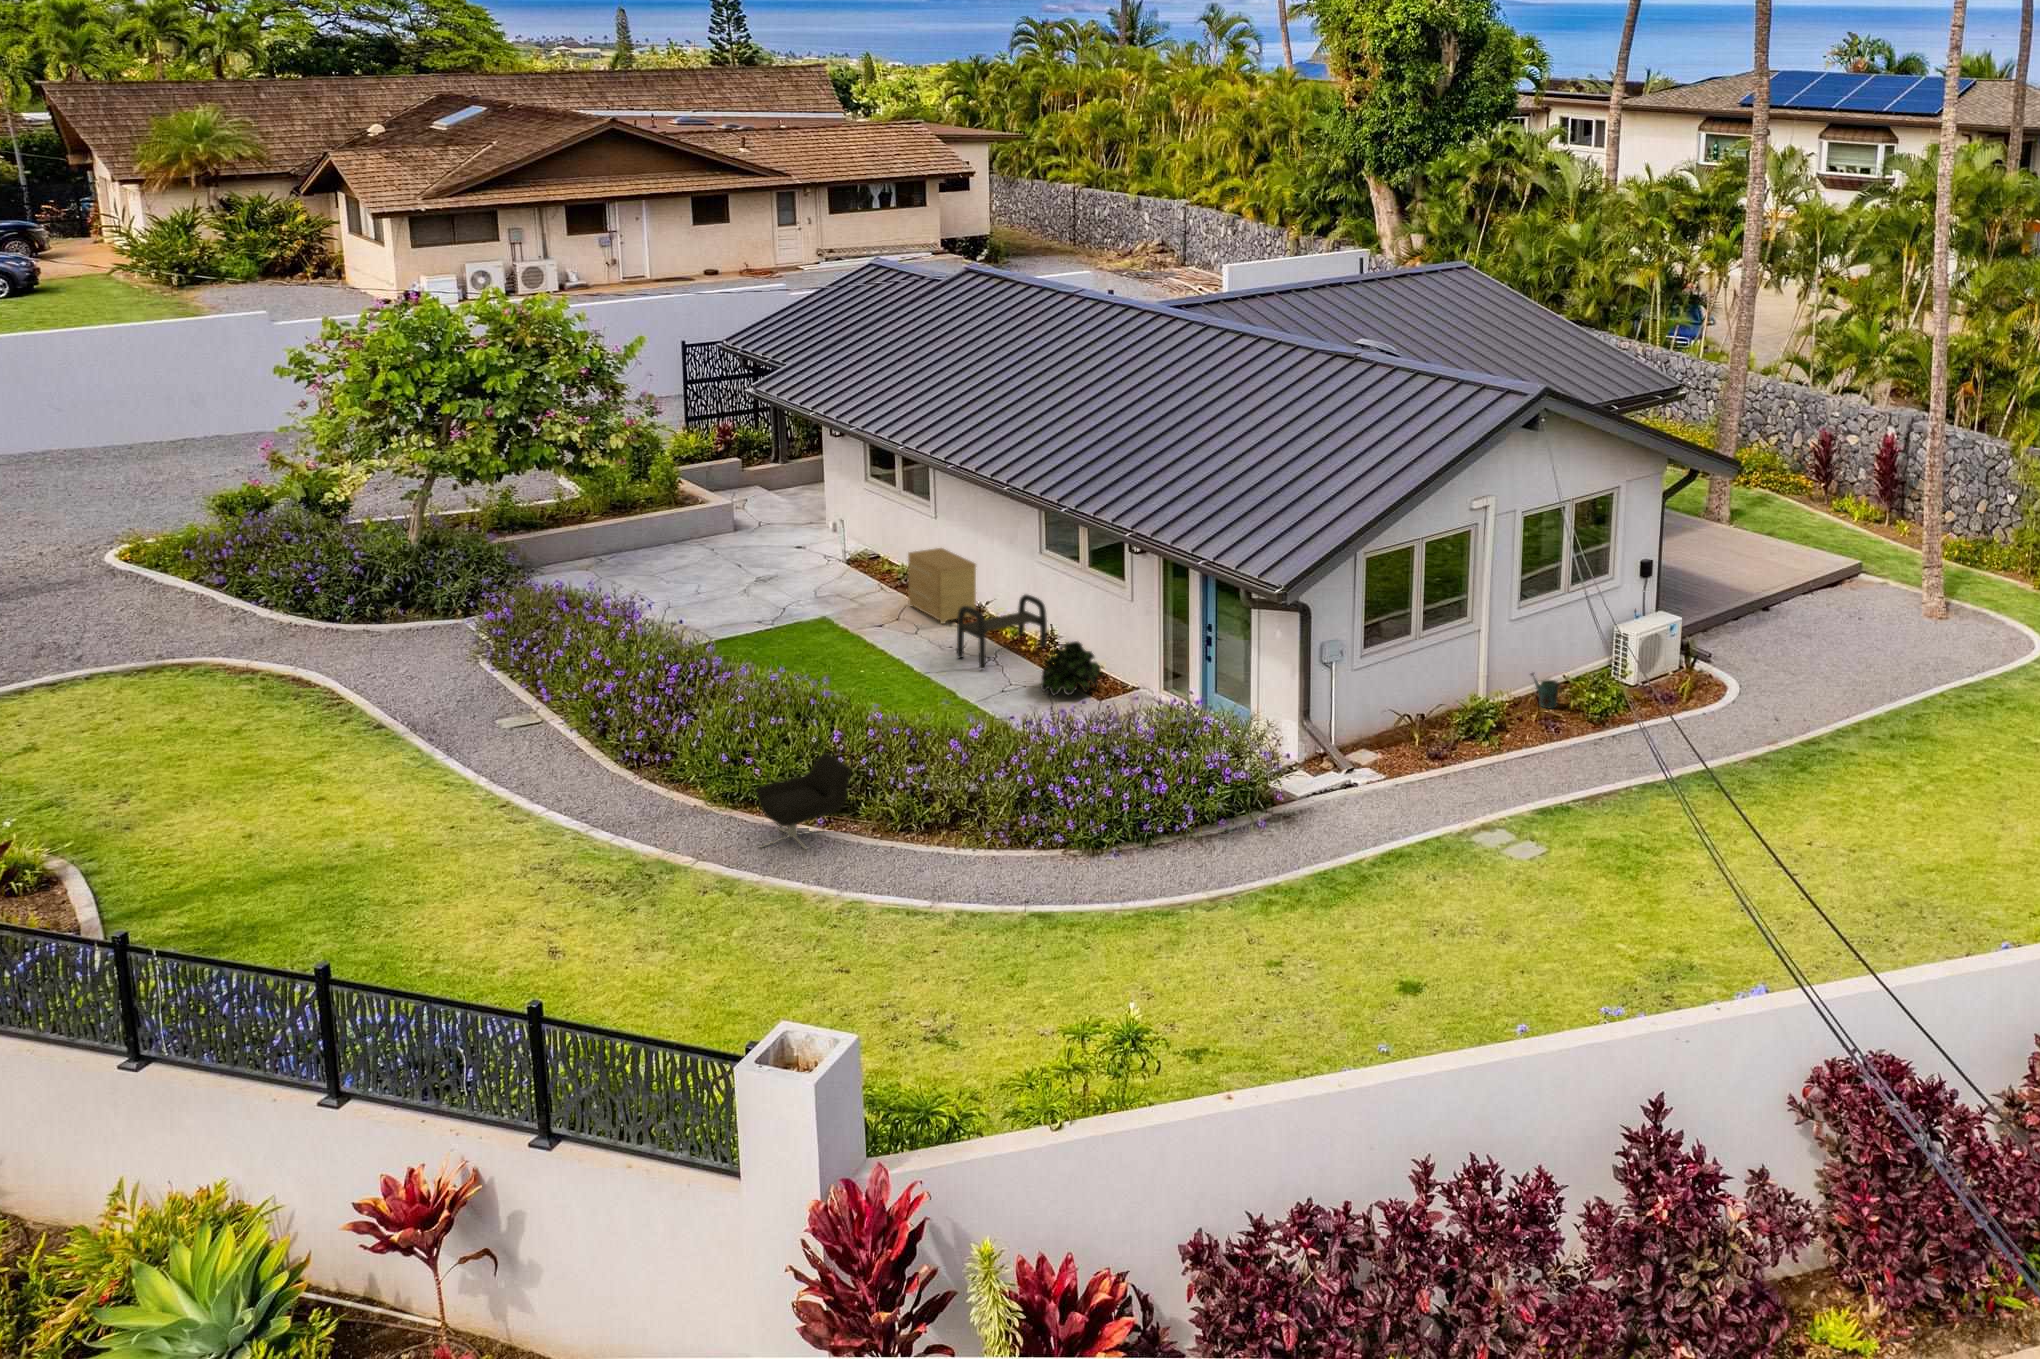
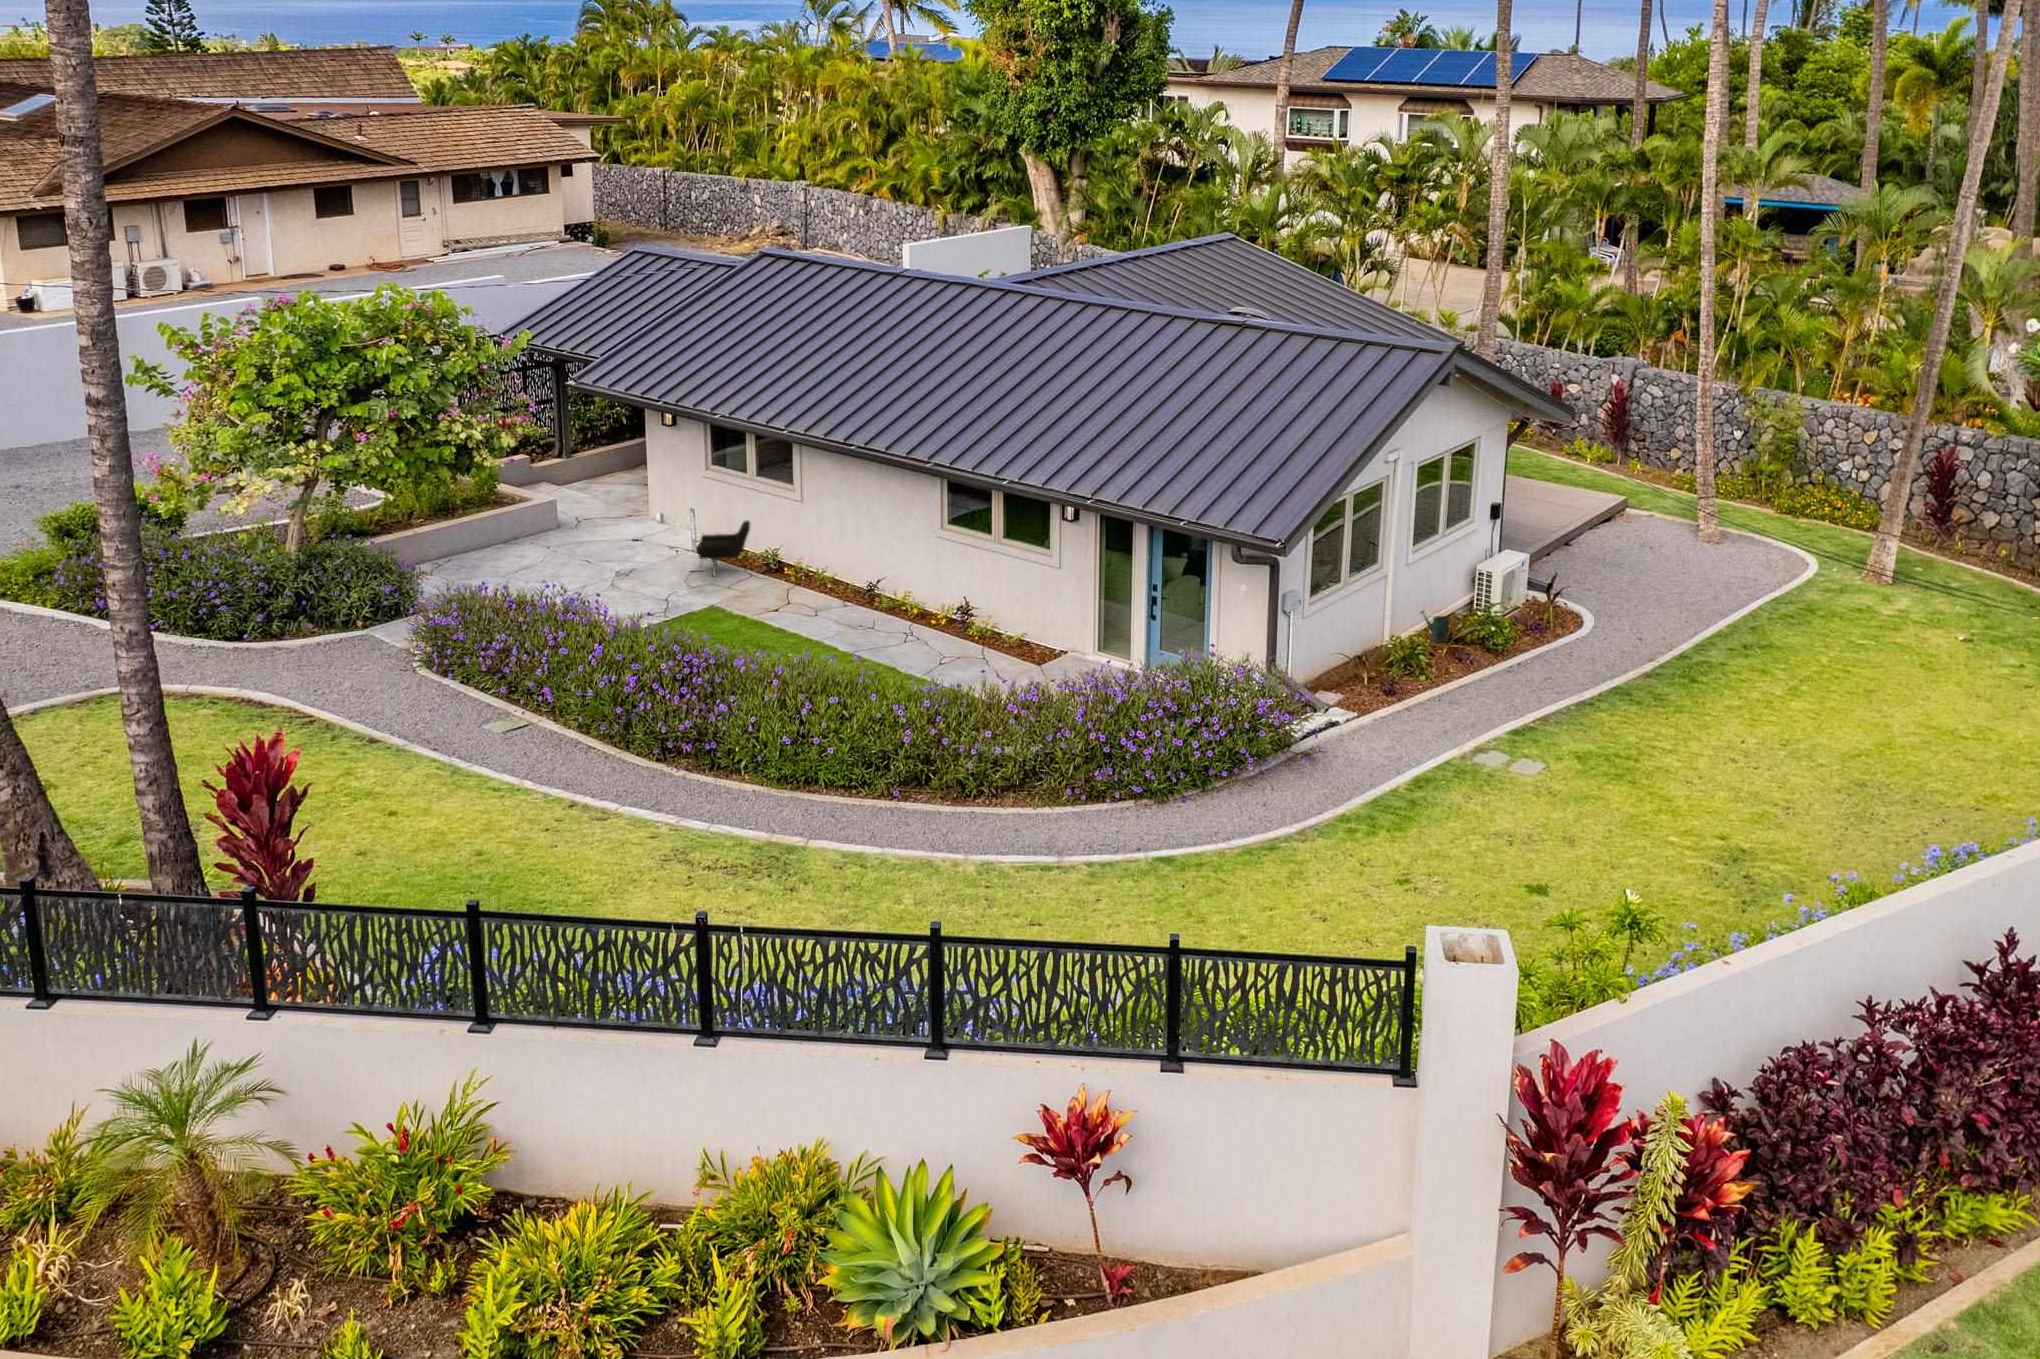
side table: present [908,548,976,624] -> none [780,531,857,605]
bench: present [957,594,1047,669] -> none [866,569,951,643]
potted plant: present [1041,641,1104,696] -> none [968,608,1030,662]
lounge chair: present [755,753,851,849] -> present [698,521,750,576]

